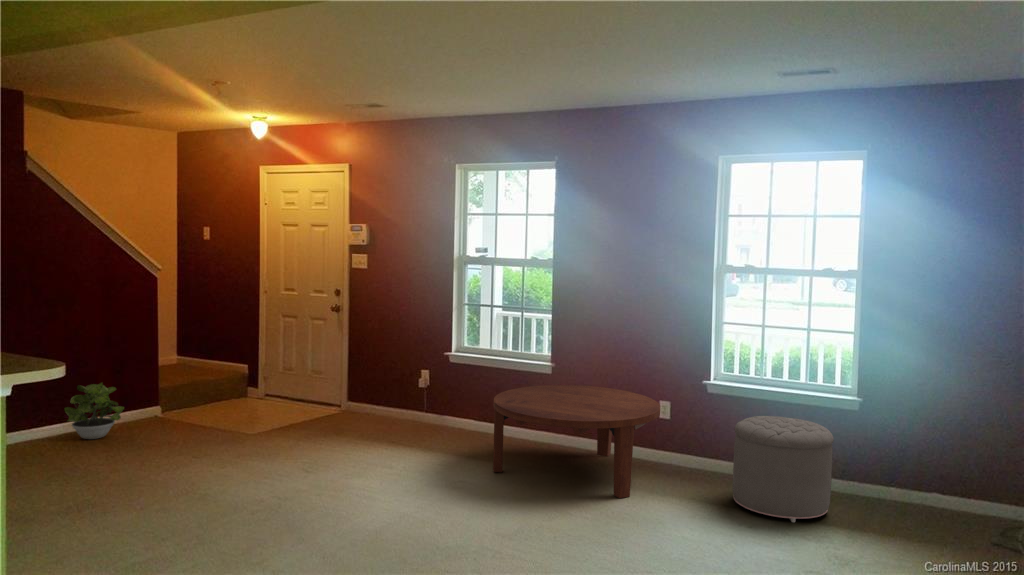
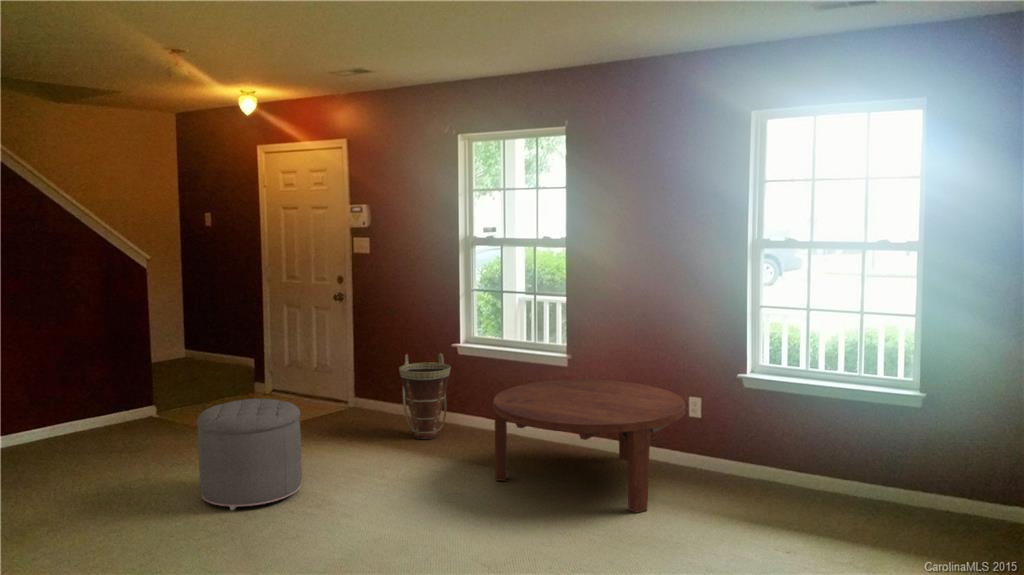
basket: none [399,361,445,438] -> present [399,353,451,439]
potted plant: present [64,383,124,439] -> none [45,384,109,444]
ottoman: present [733,416,834,522] -> present [197,399,302,510]

